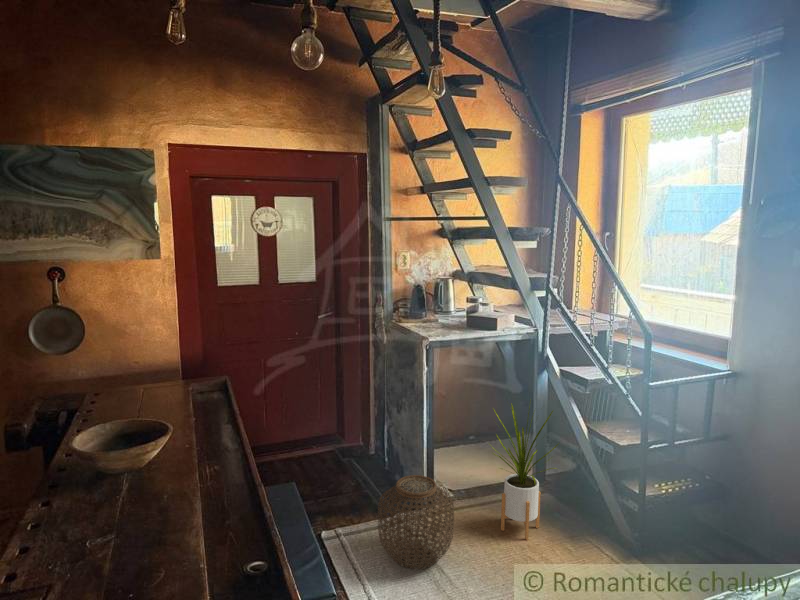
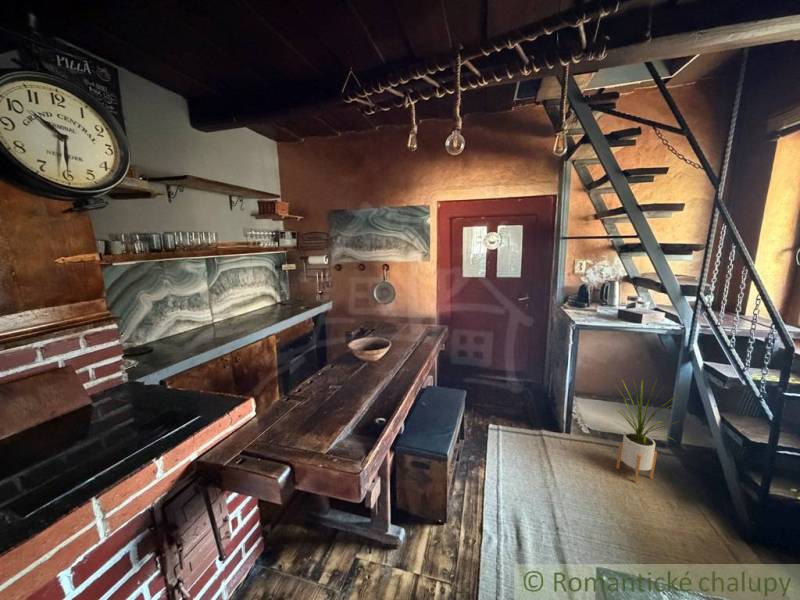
woven basket: present [378,475,454,569] -> none [516,406,571,468]

